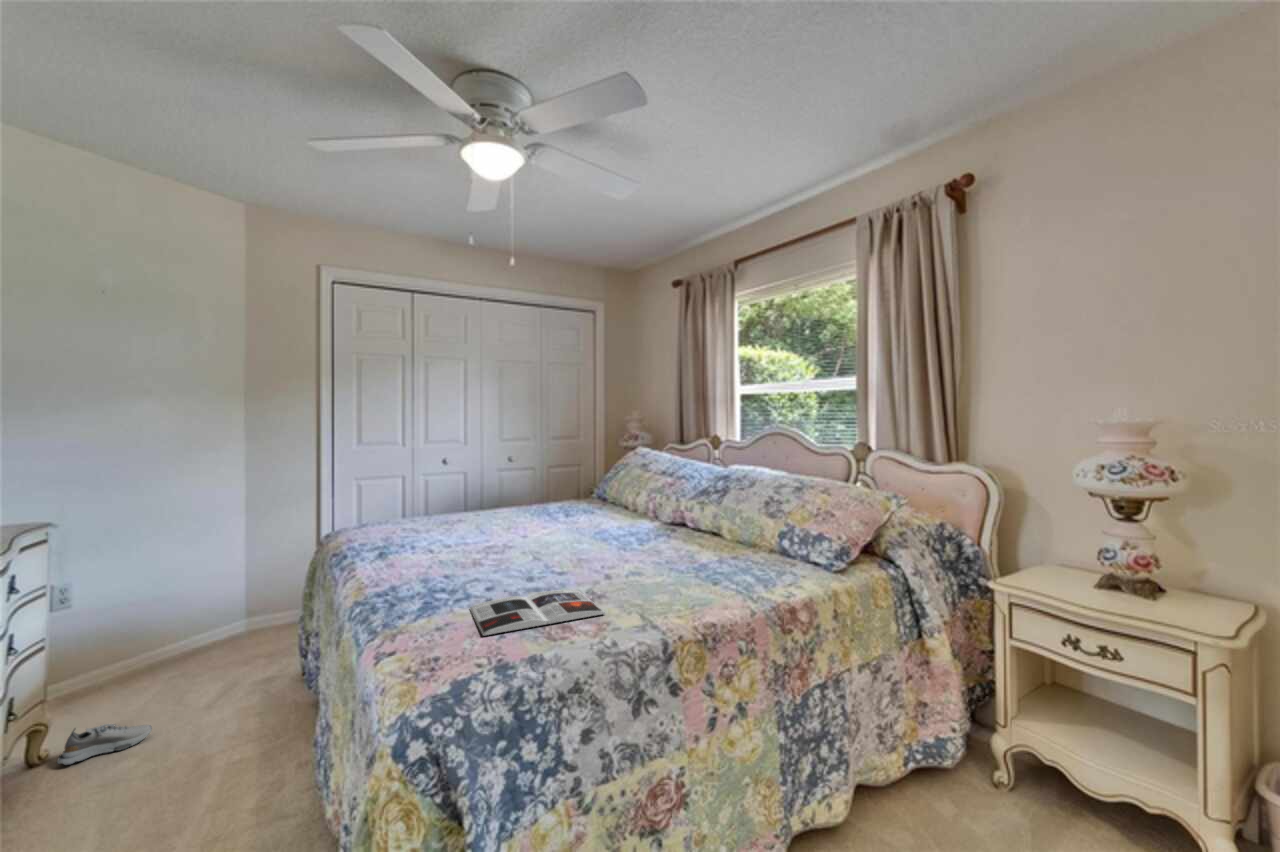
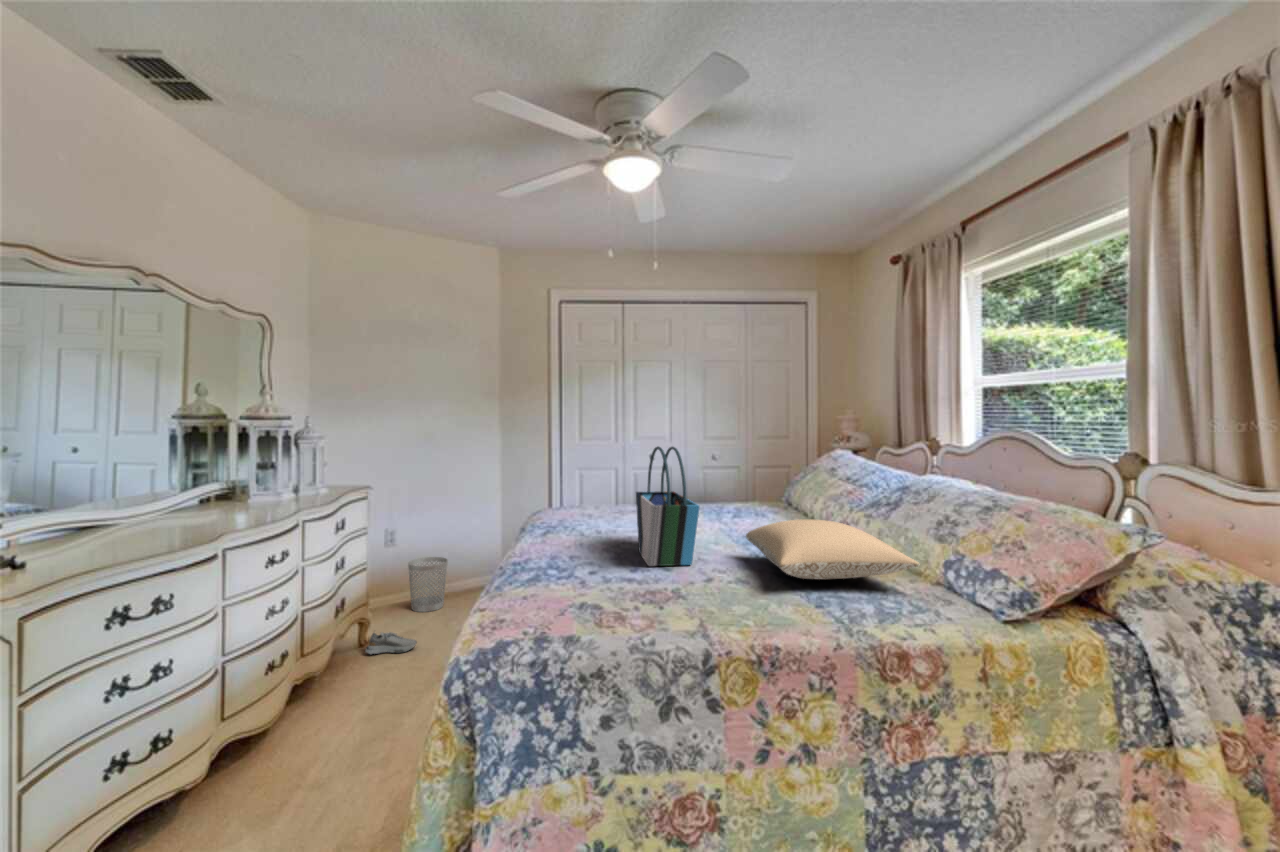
tote bag: none [501,451,590,574] -> present [636,447,699,566]
pillow: none [615,511,768,562] -> present [746,520,919,580]
magazine: present [470,590,605,635] -> none [548,581,671,612]
wastebasket: none [103,607,173,688] -> present [408,557,448,612]

